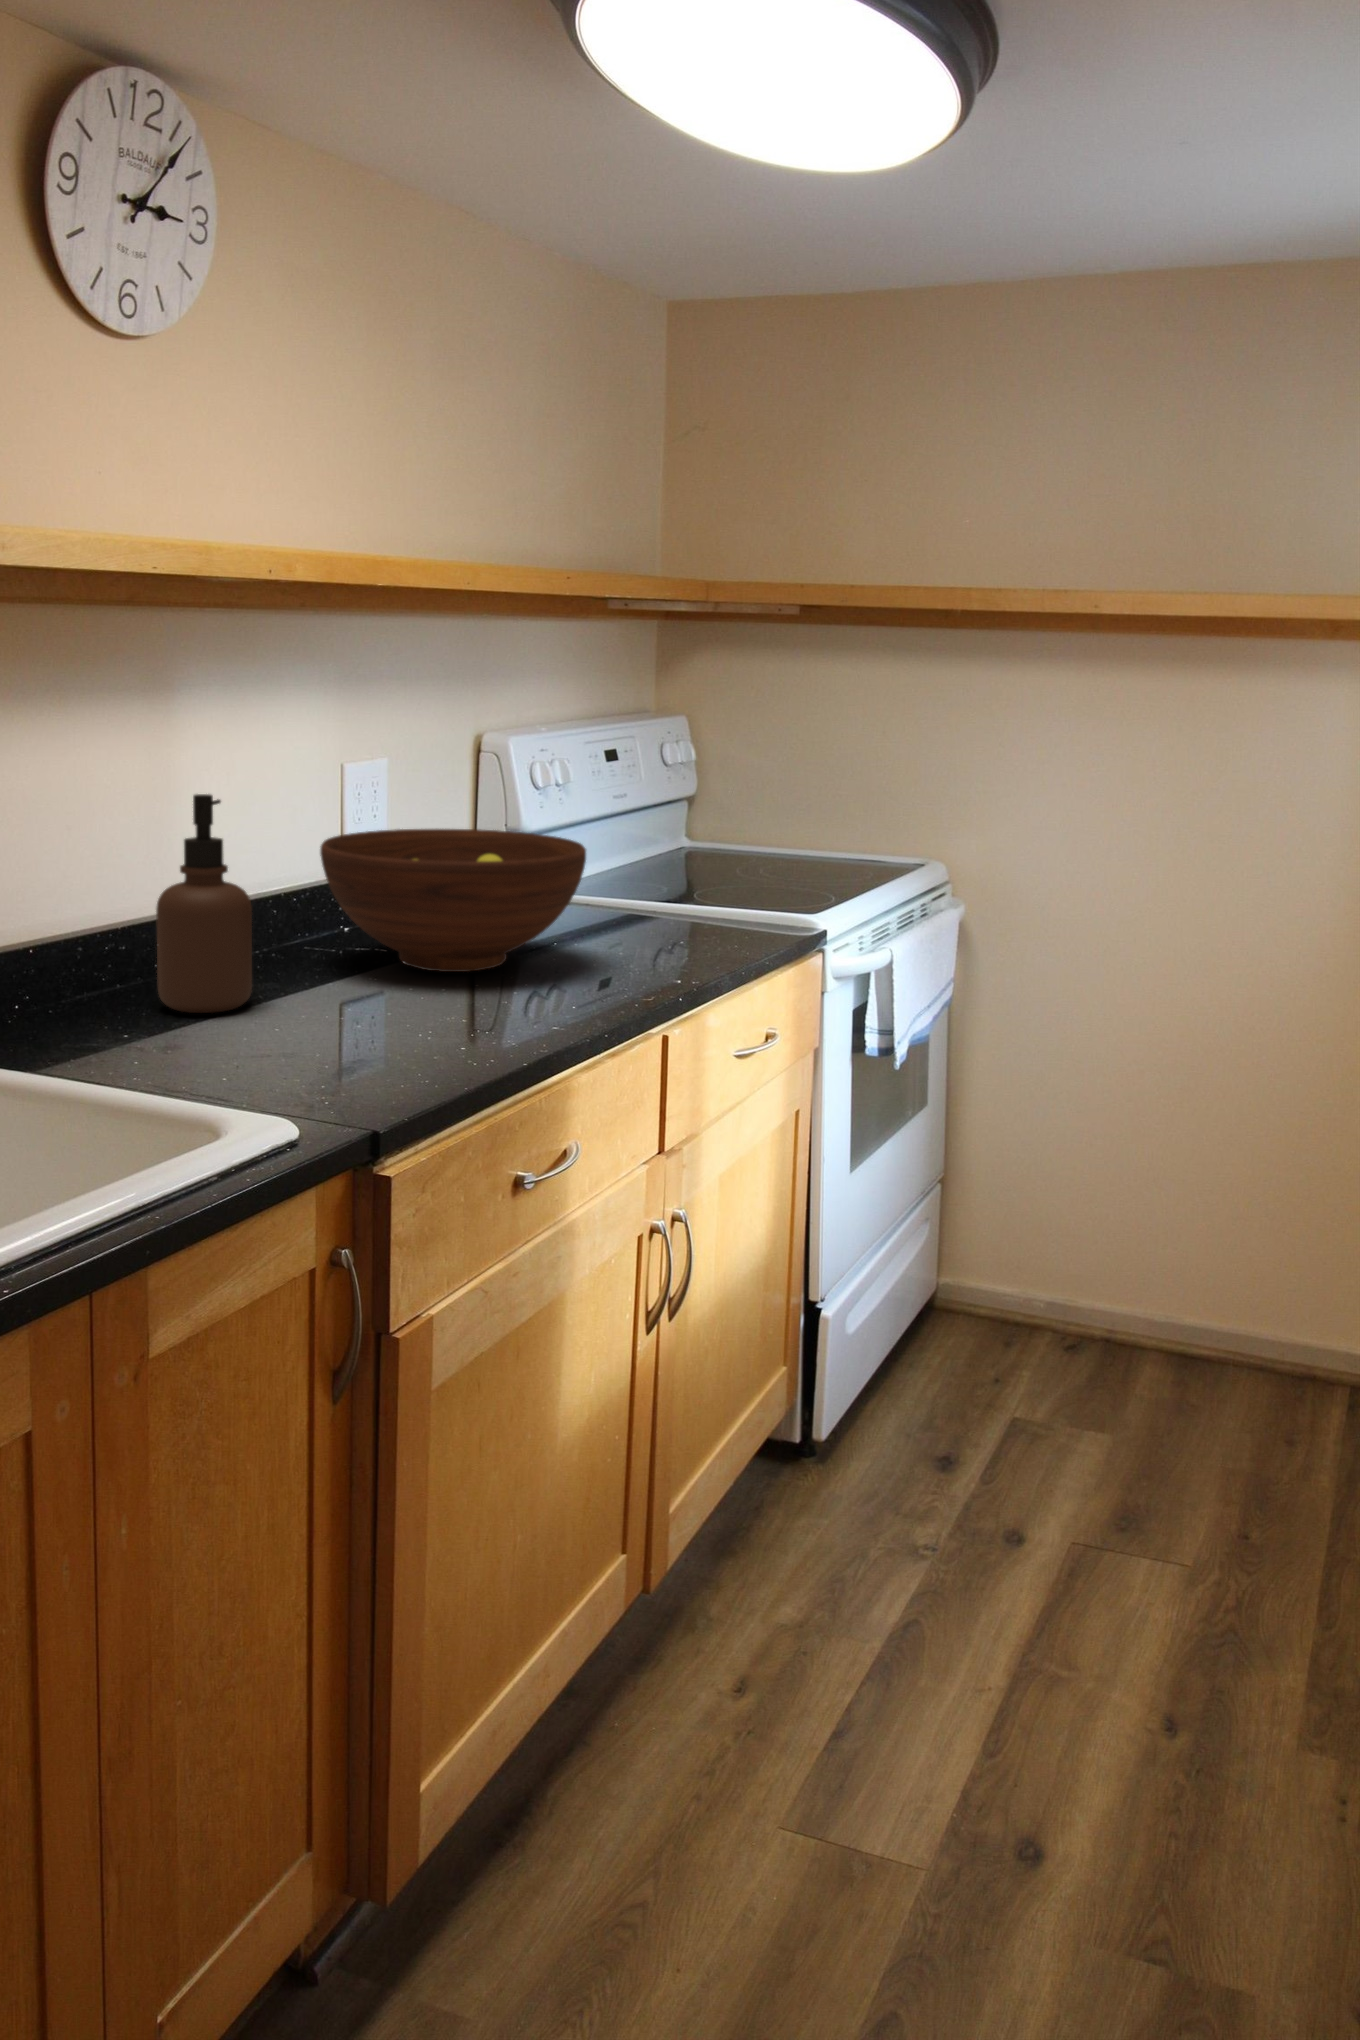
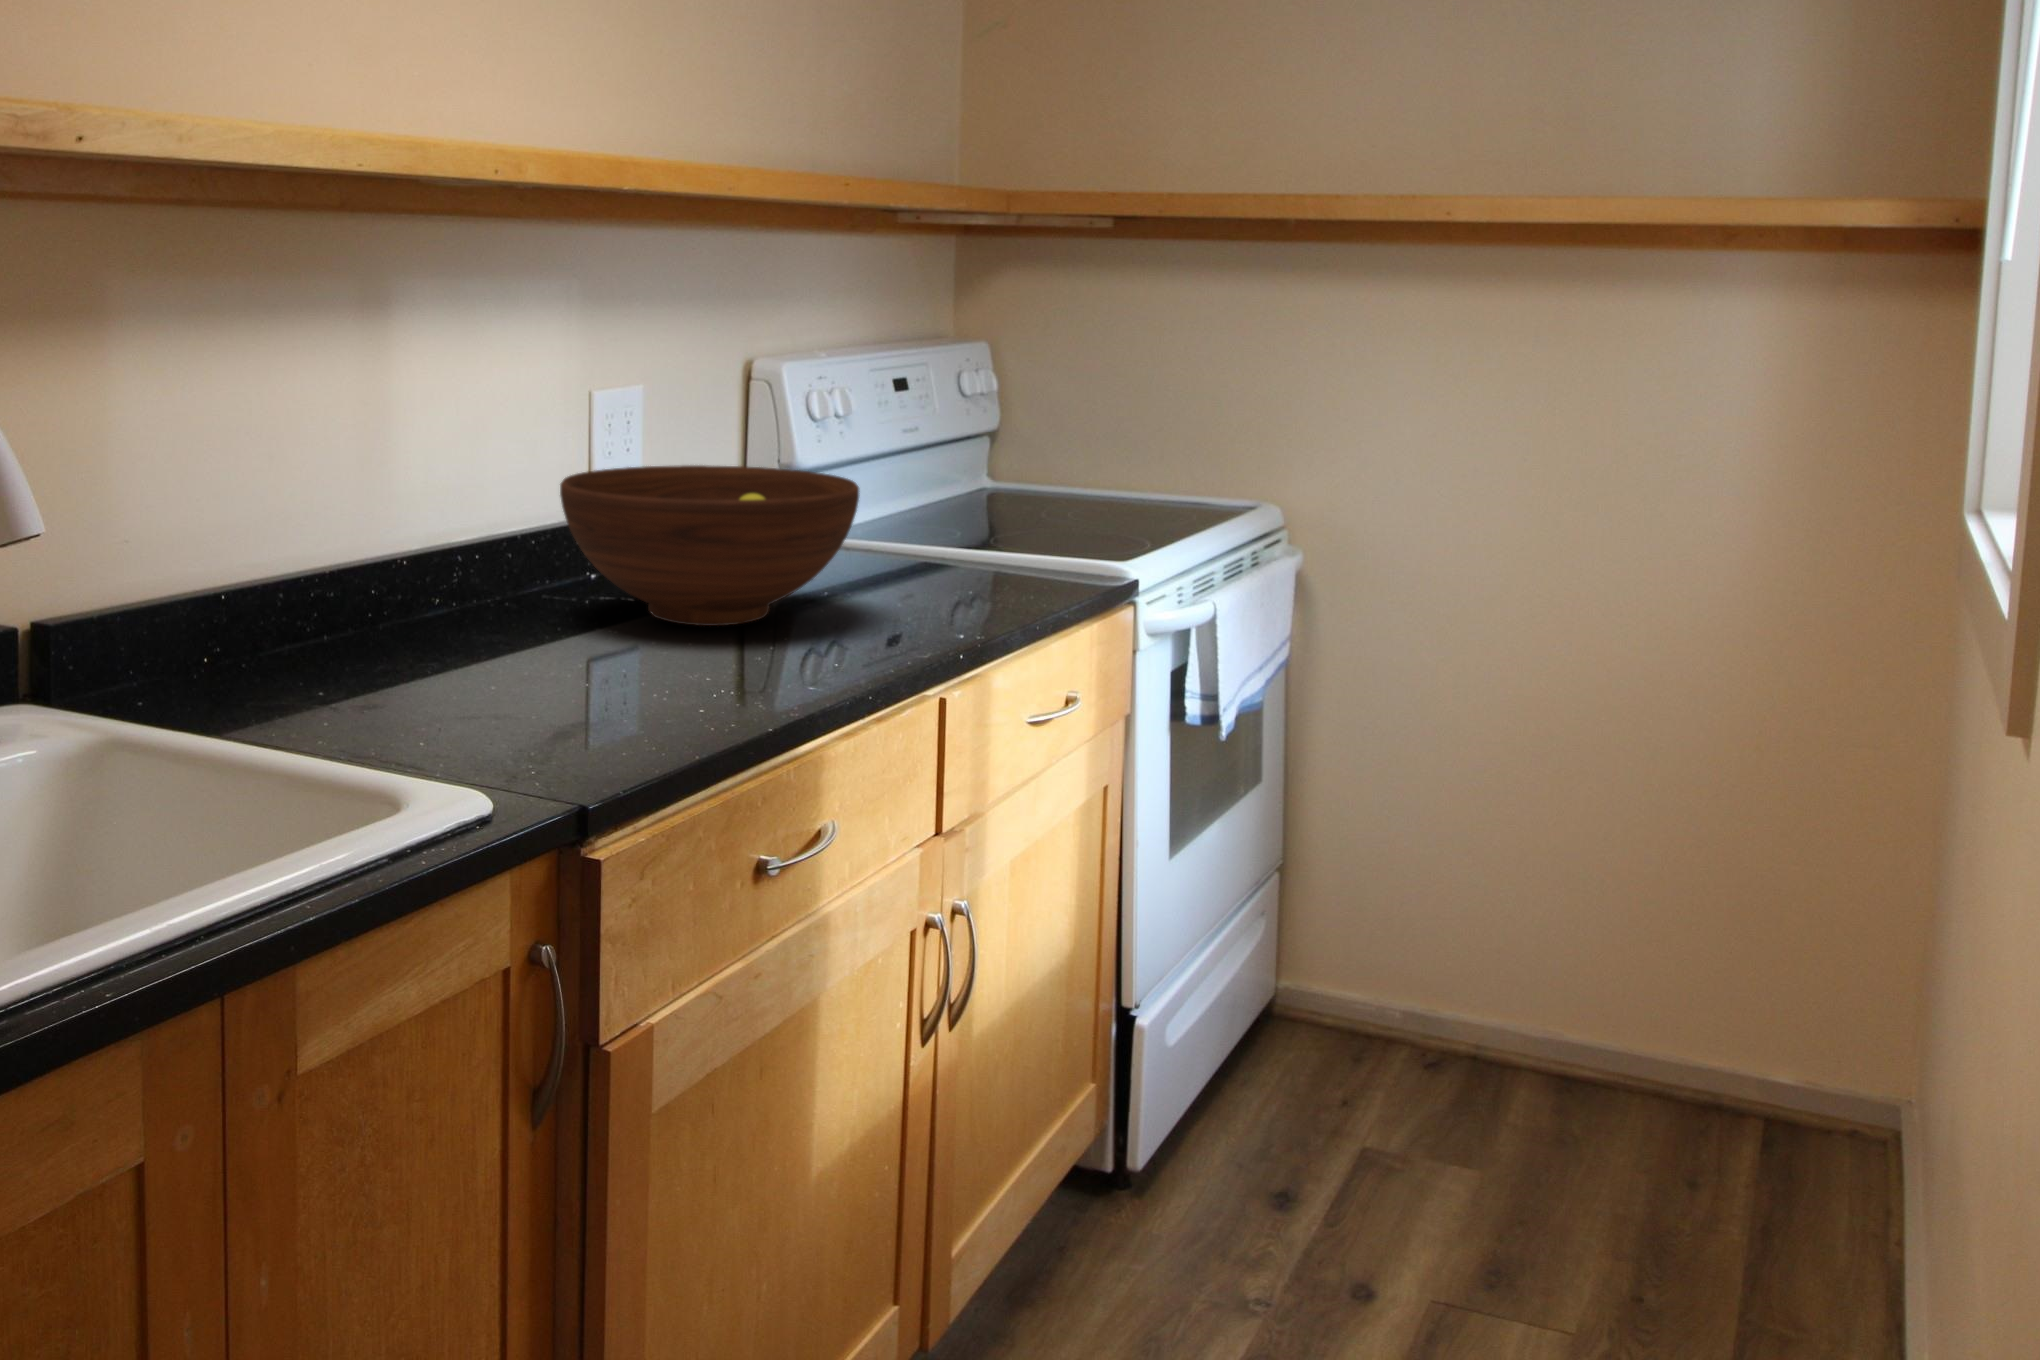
soap dispenser: present [156,794,252,1013] -> none [366,423,474,670]

